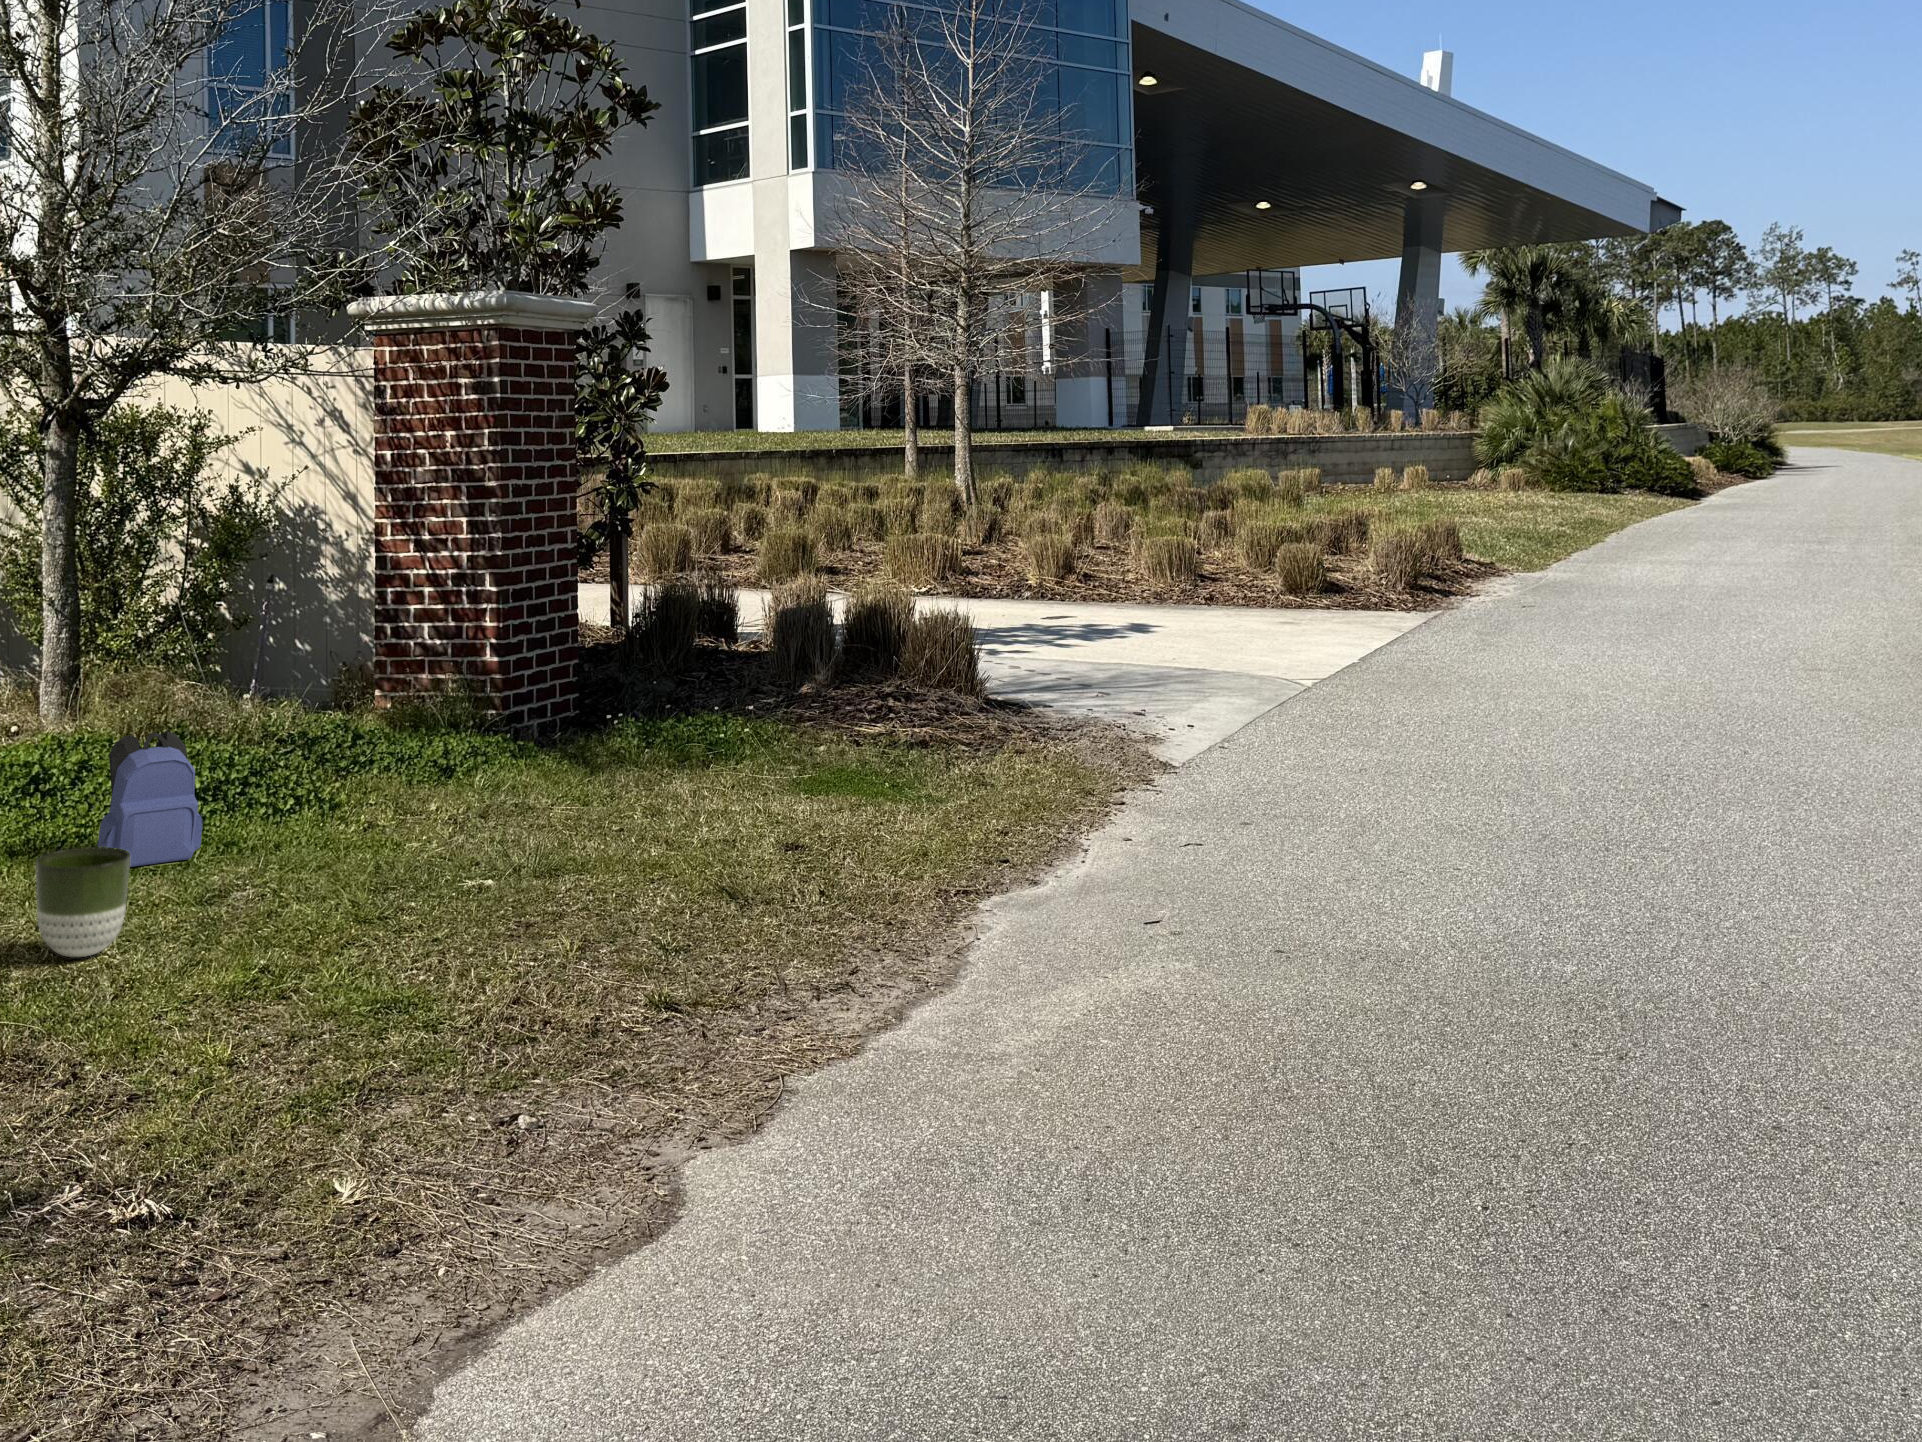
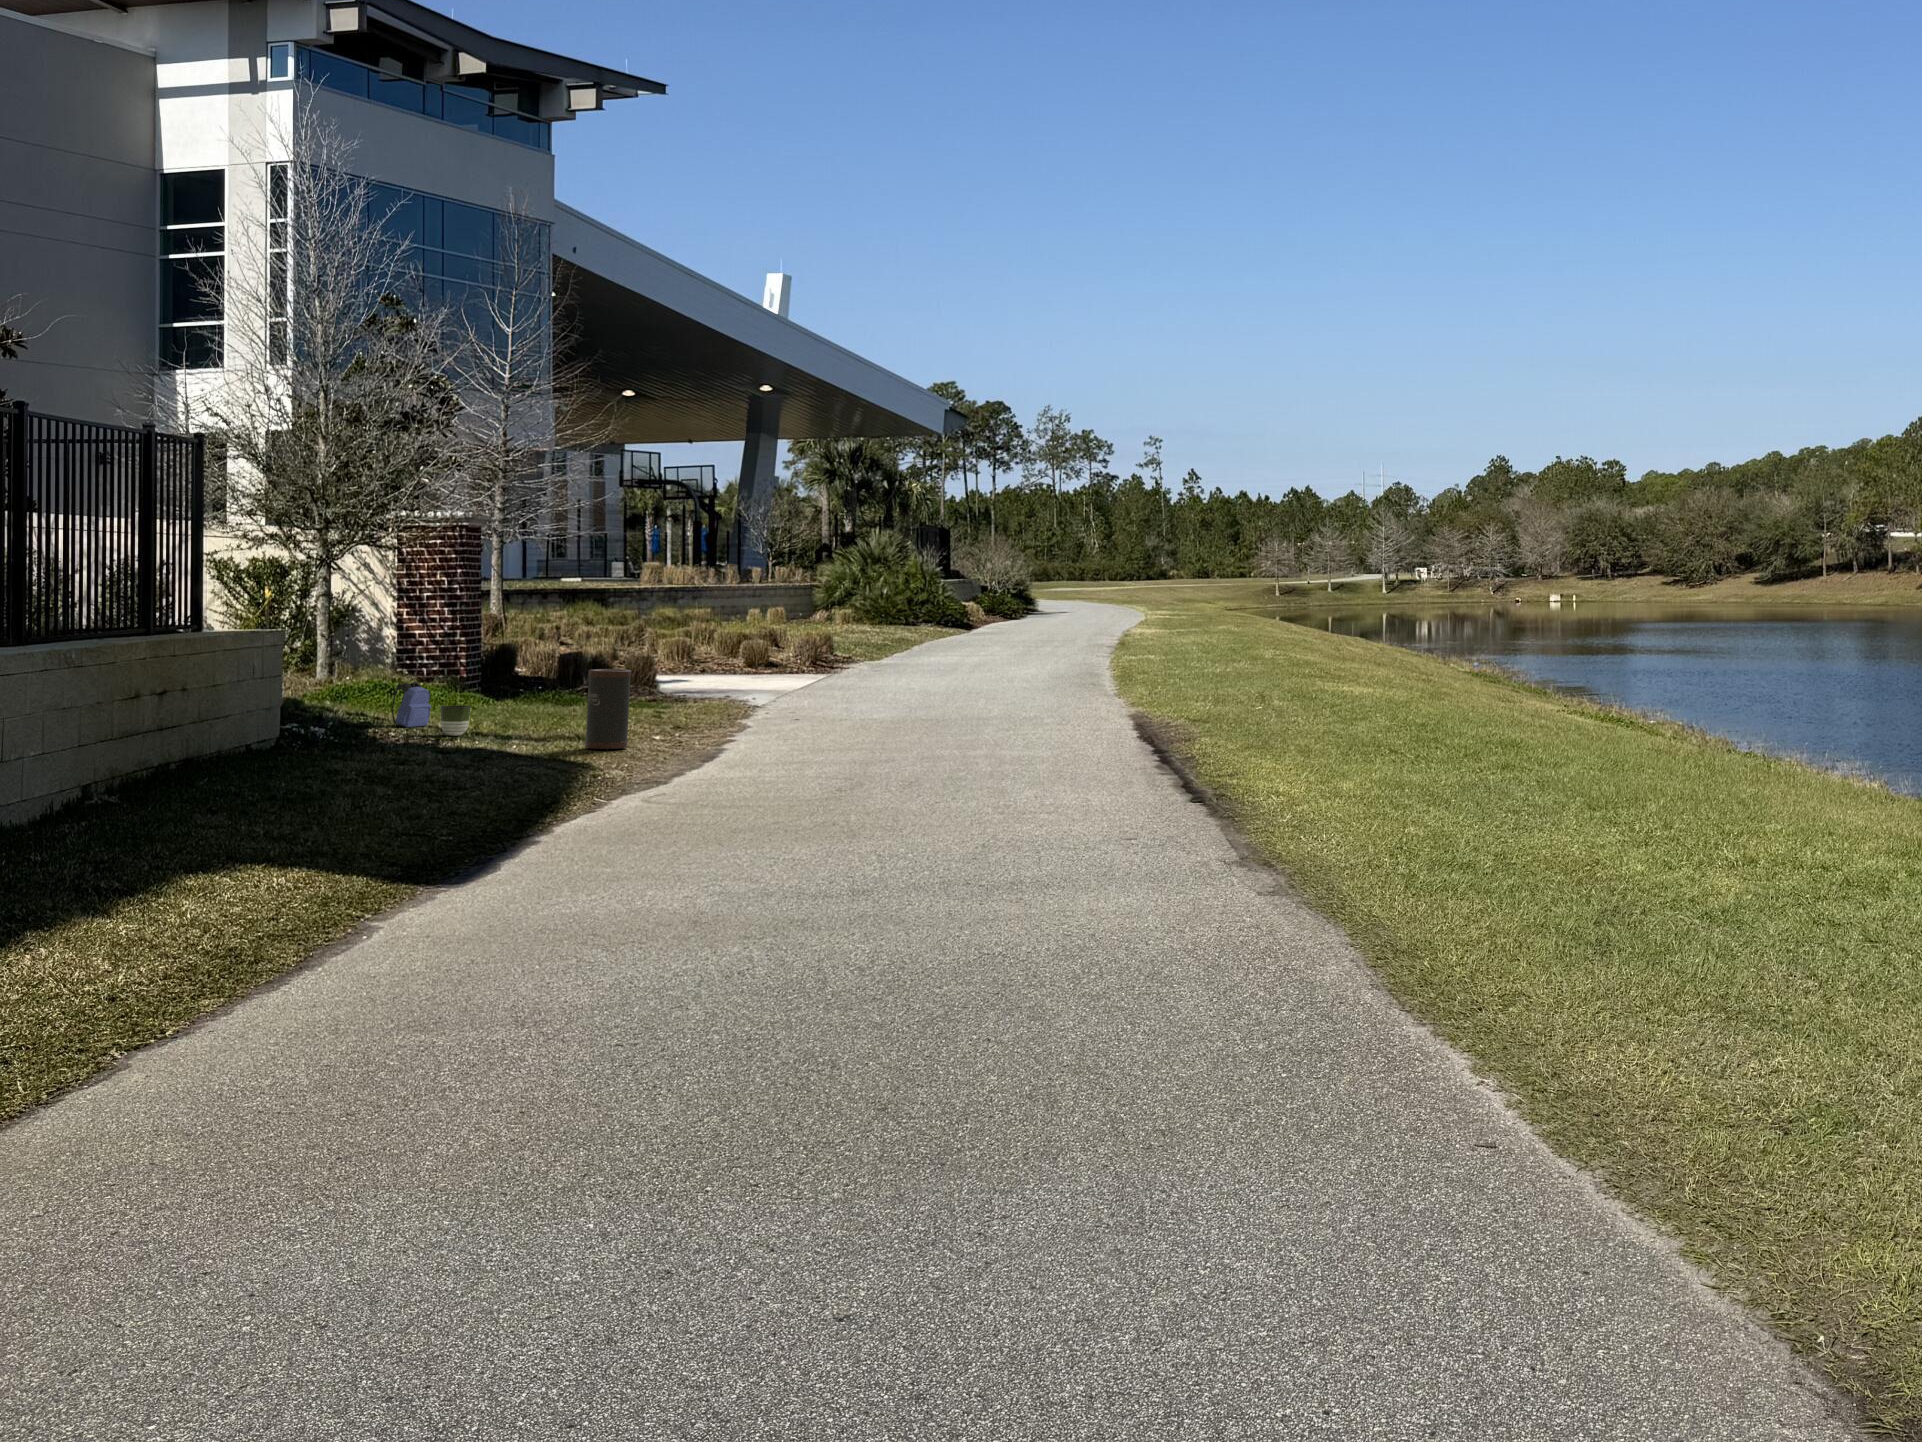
trash can: none [157,820,346,1221] -> present [585,669,631,751]

